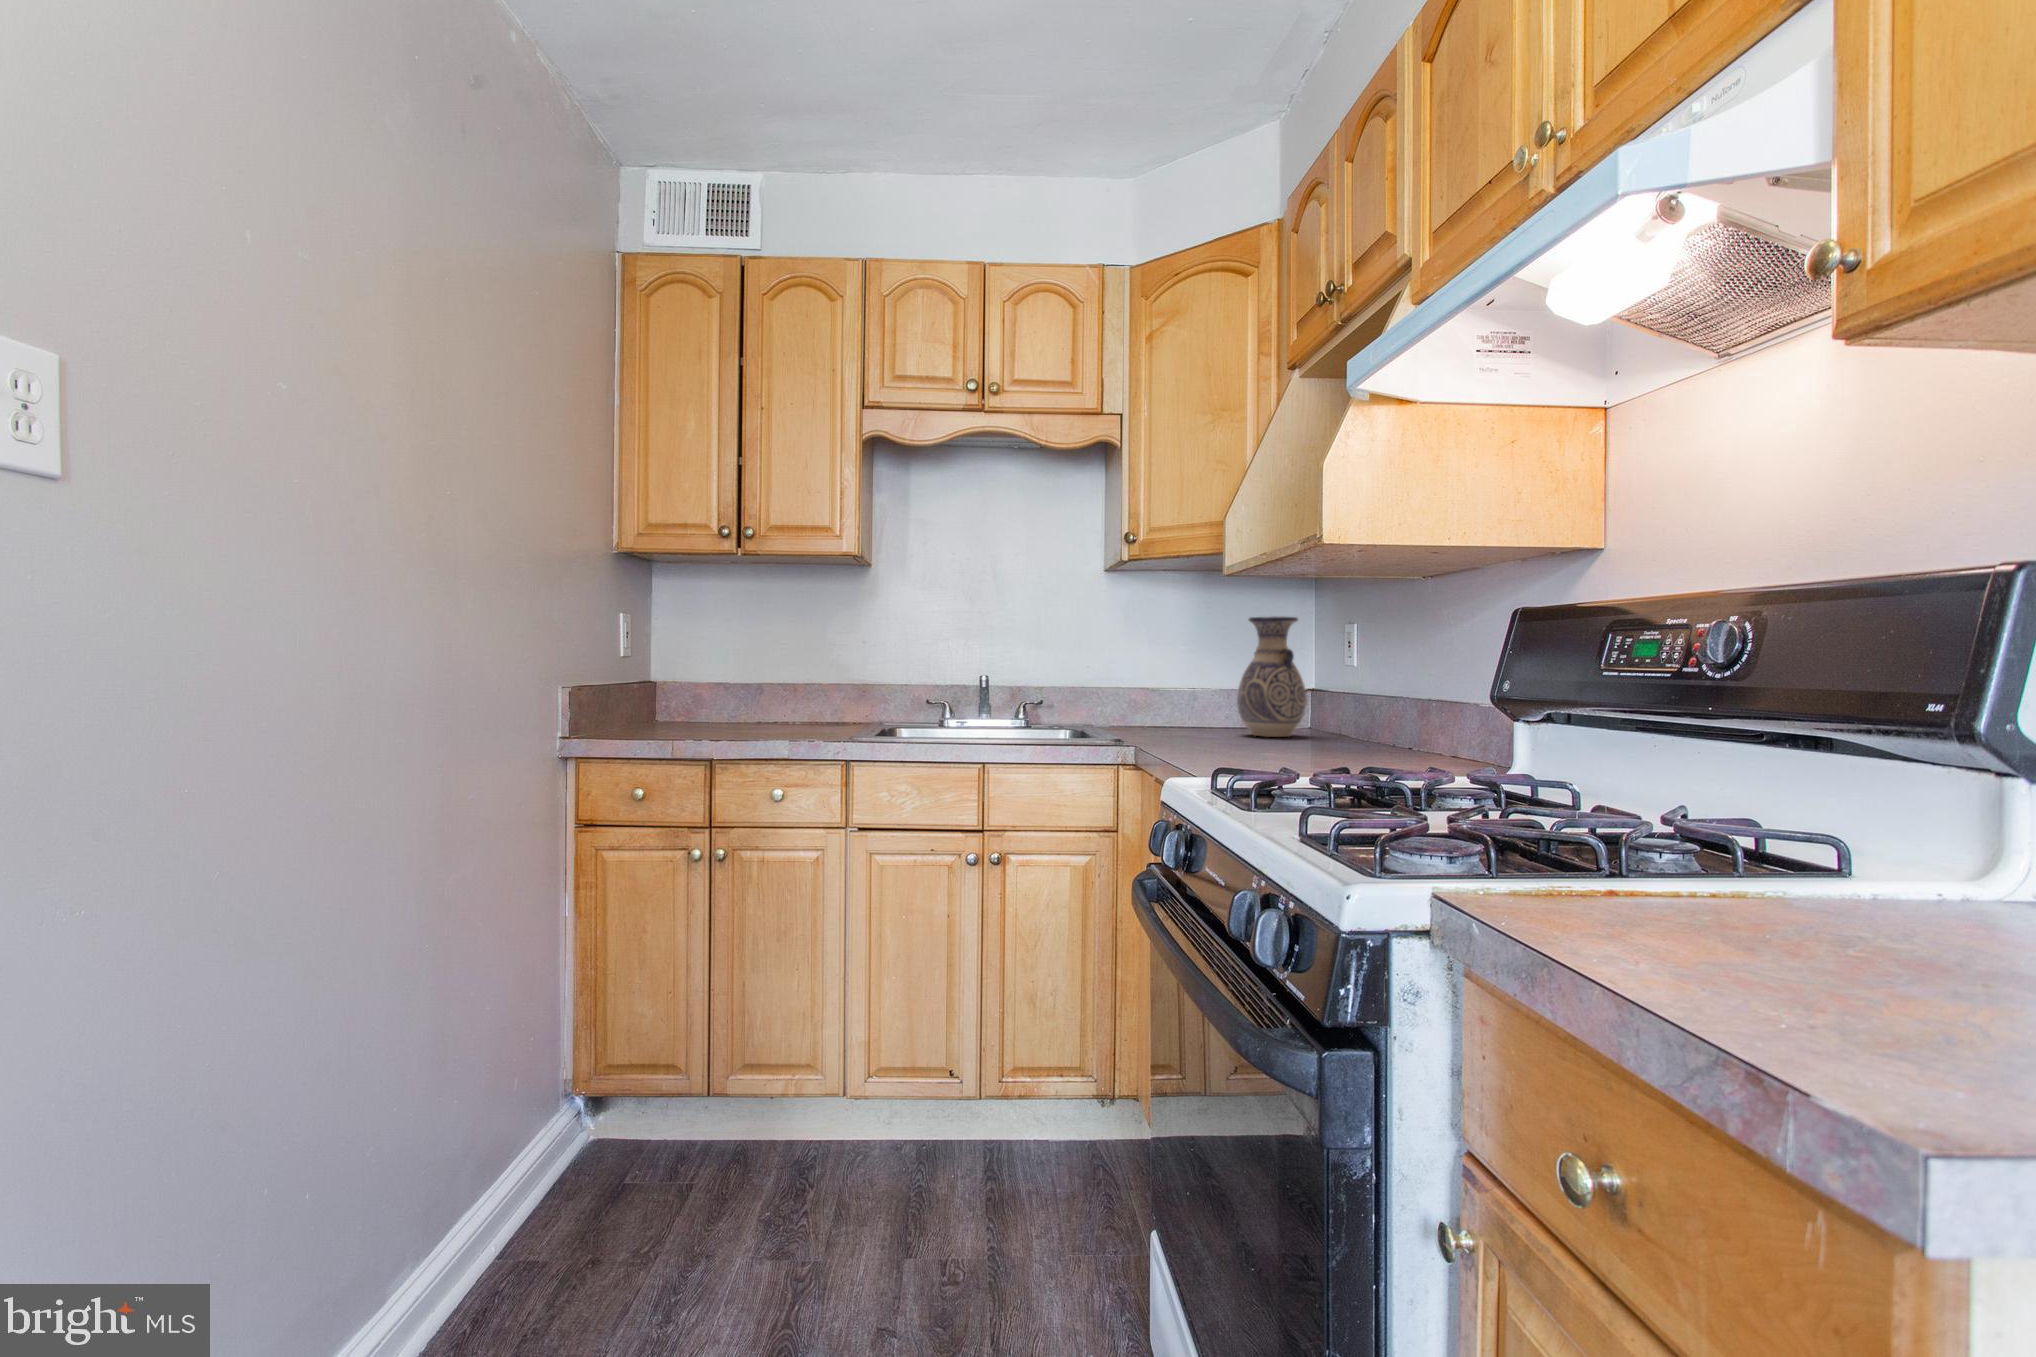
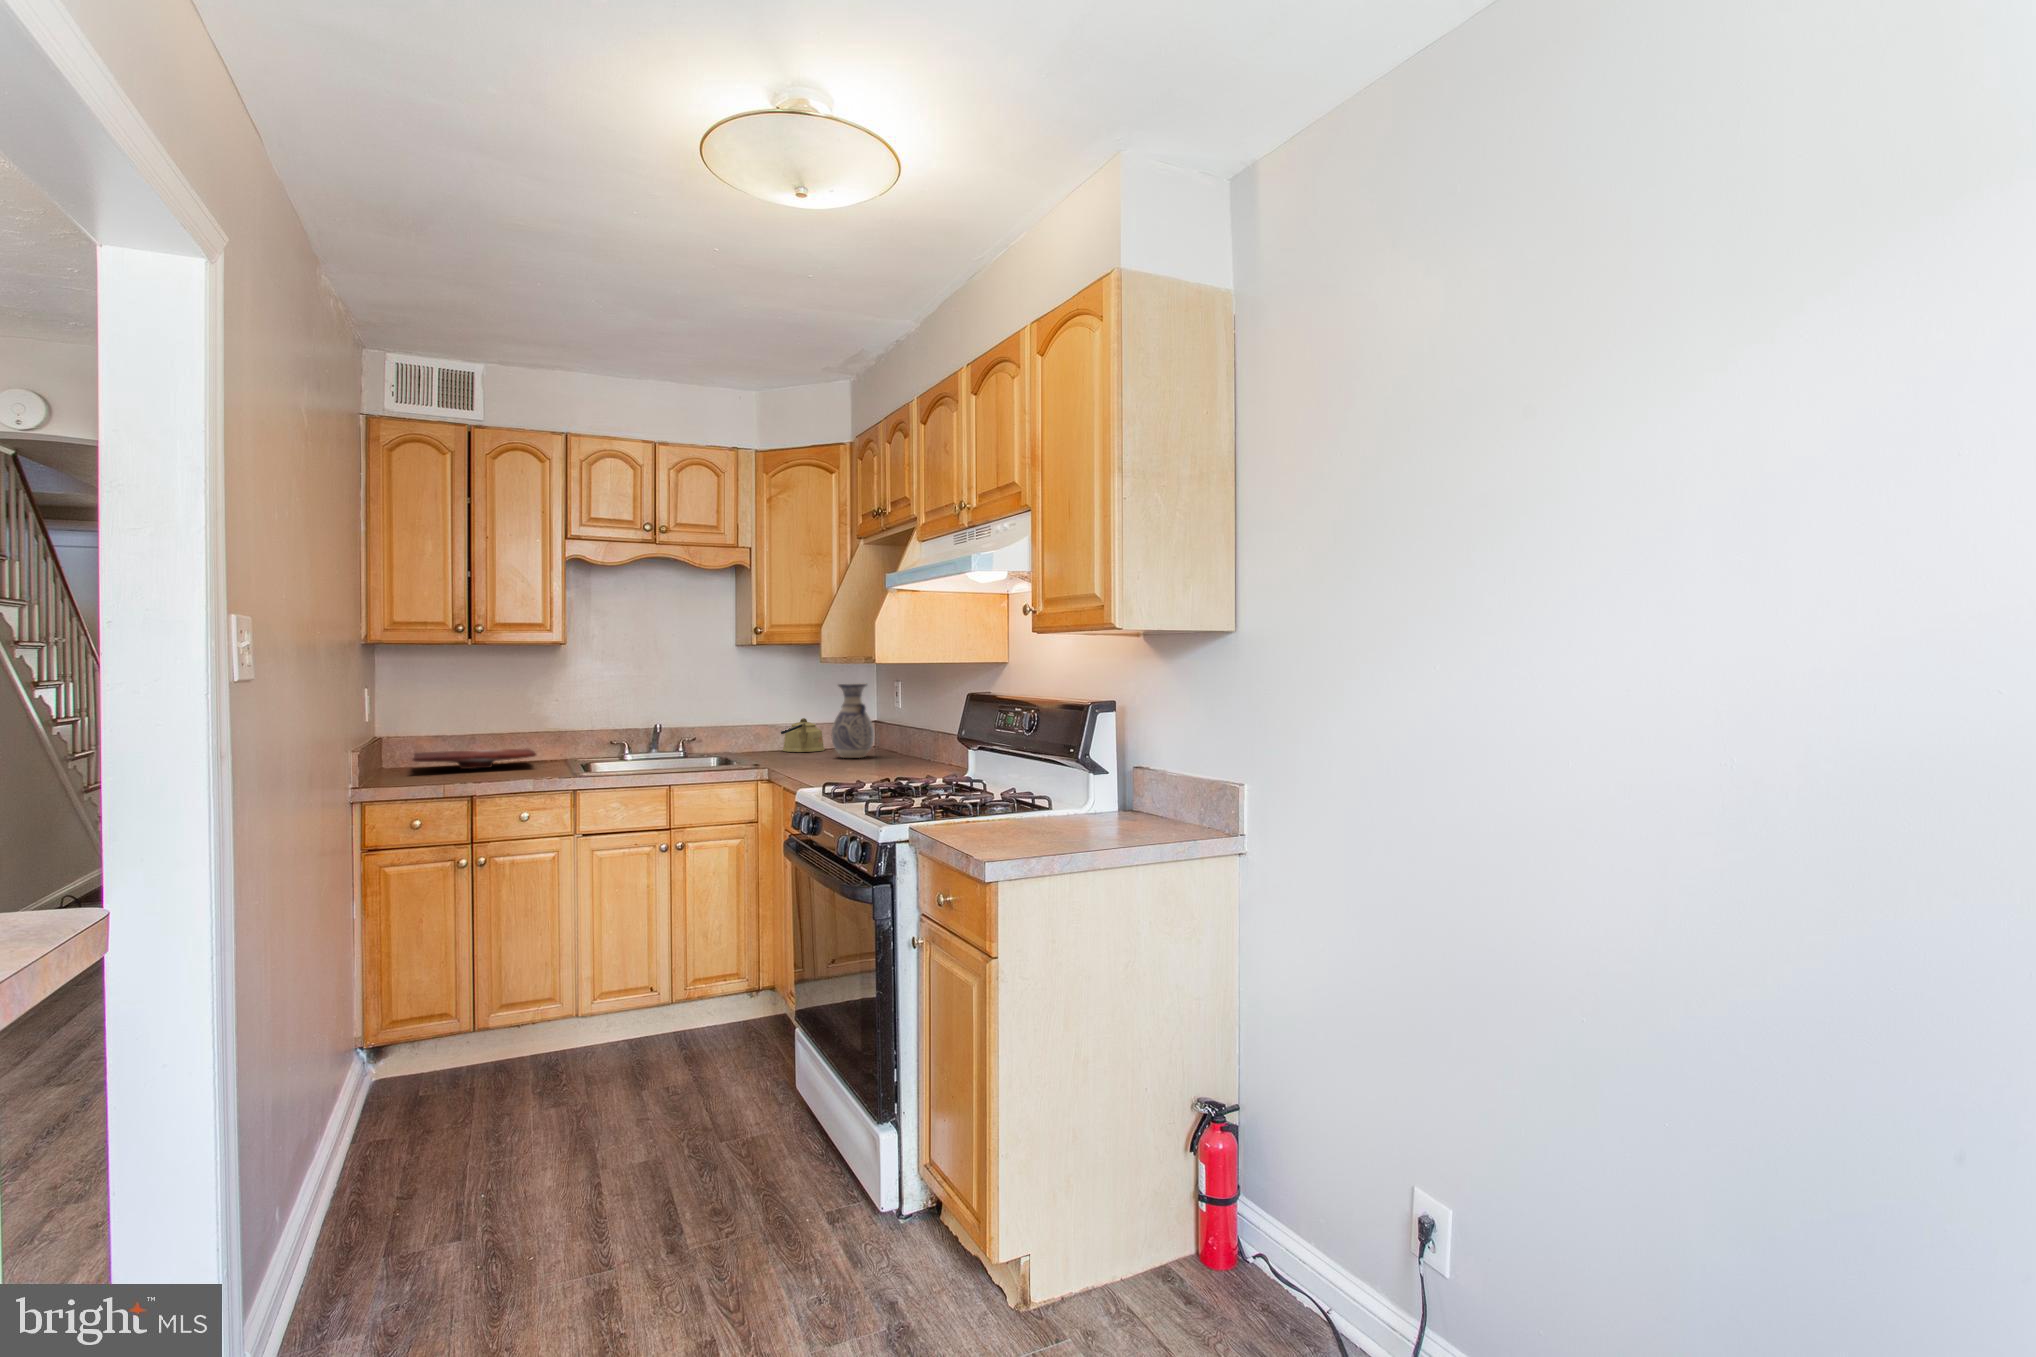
kettle: none [1161,676,1227,726] -> present [781,718,825,752]
cutting board: none [664,702,825,725] -> present [413,749,536,769]

